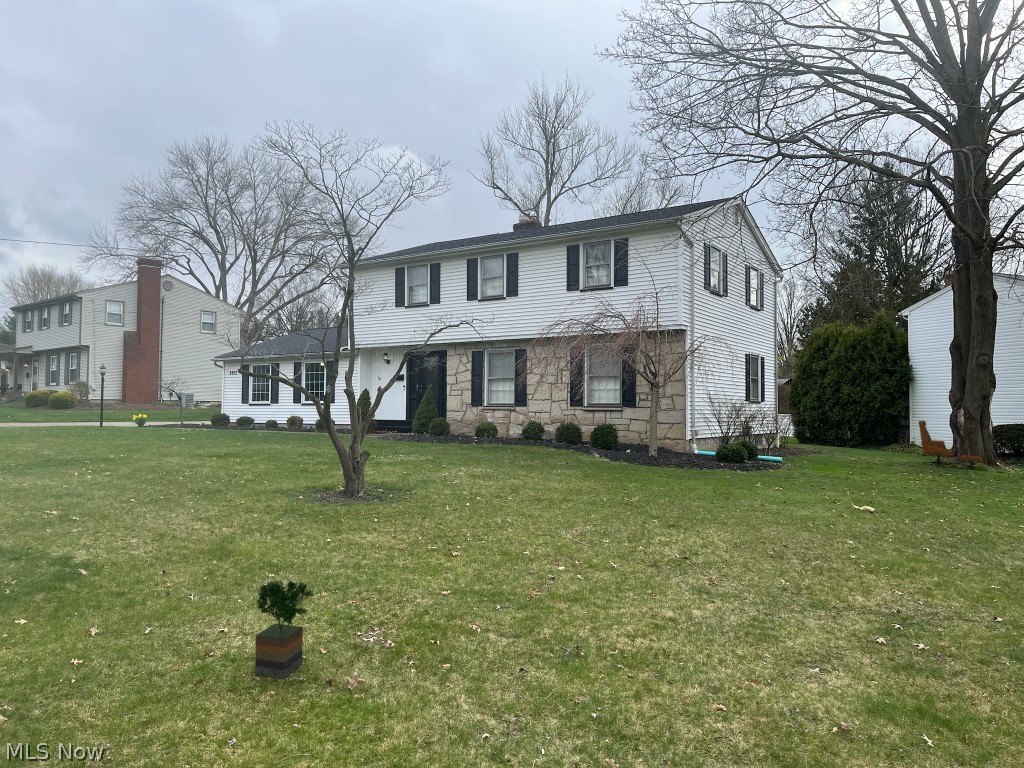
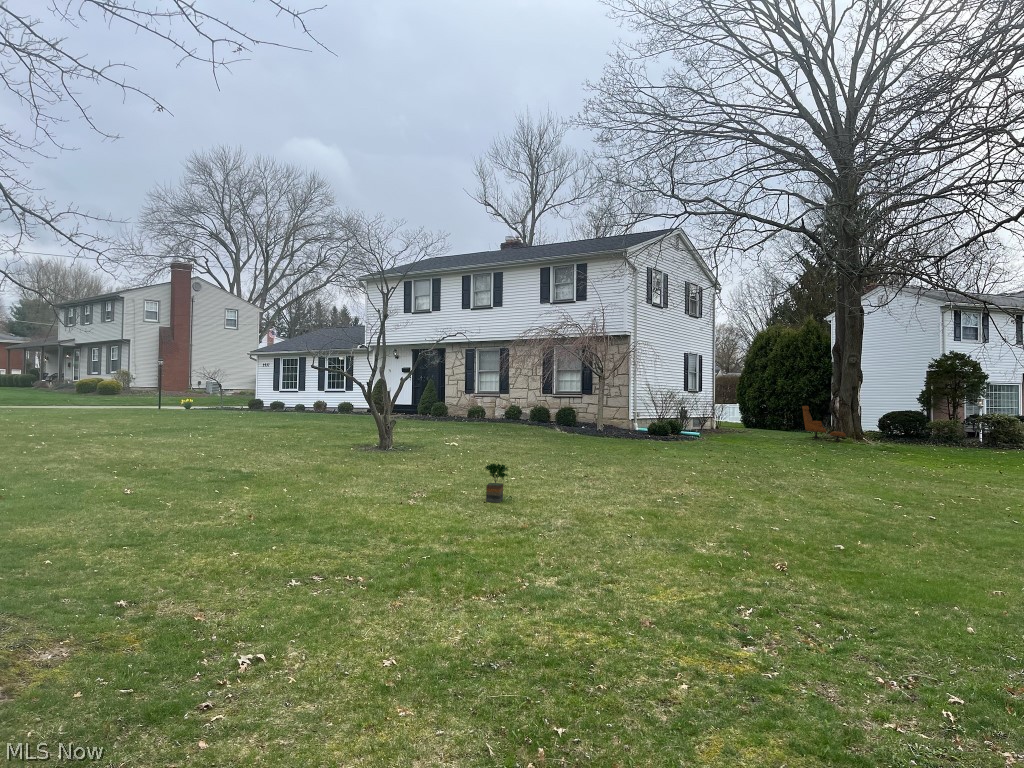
potted tree: present [255,580,313,679] -> present [485,463,508,503]

